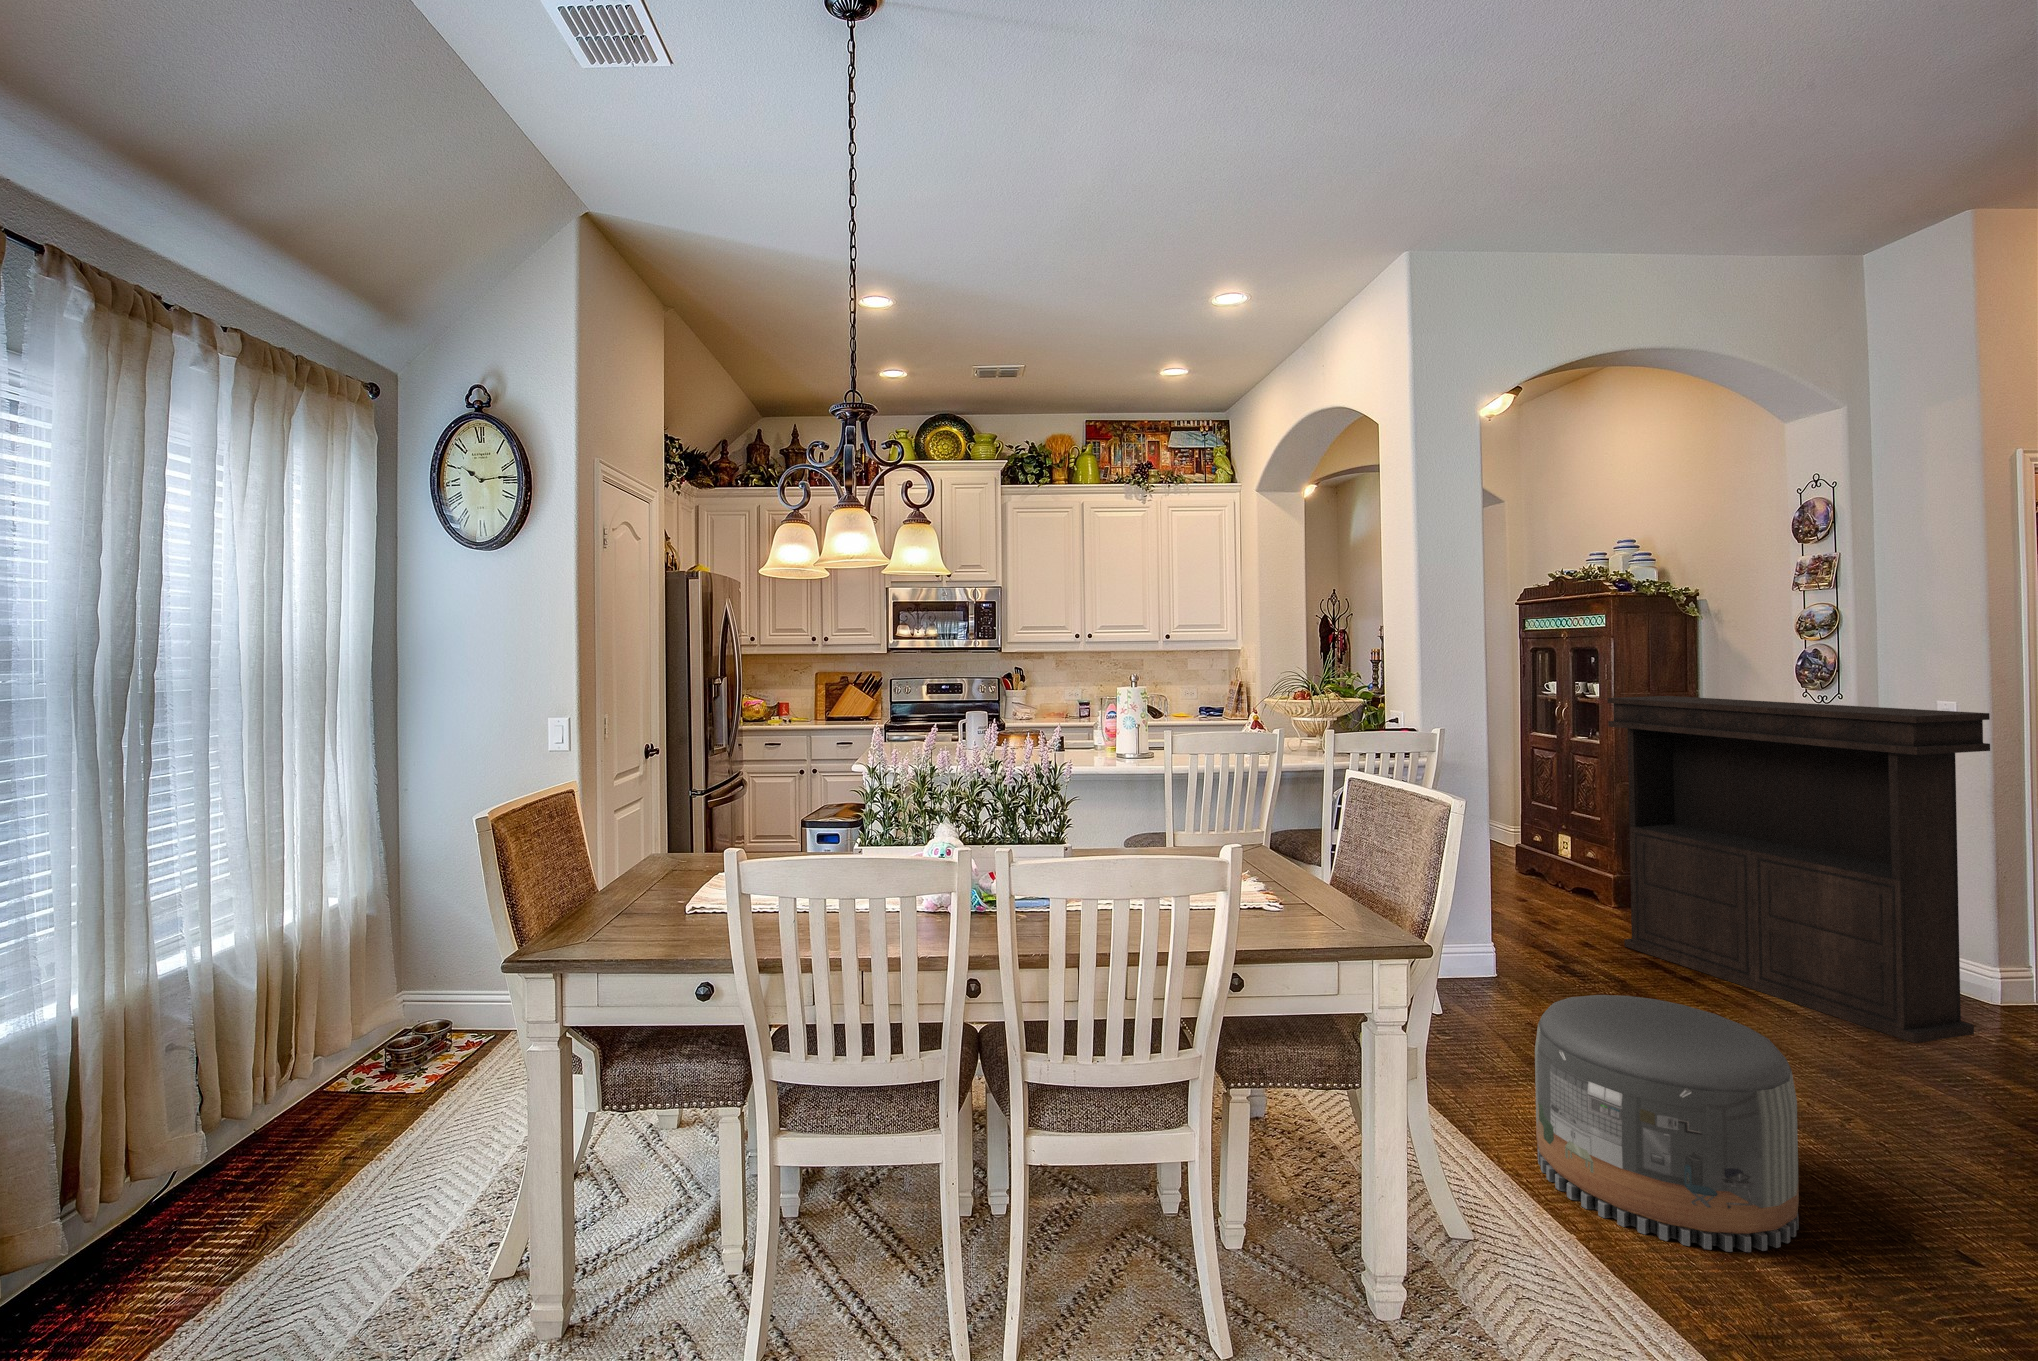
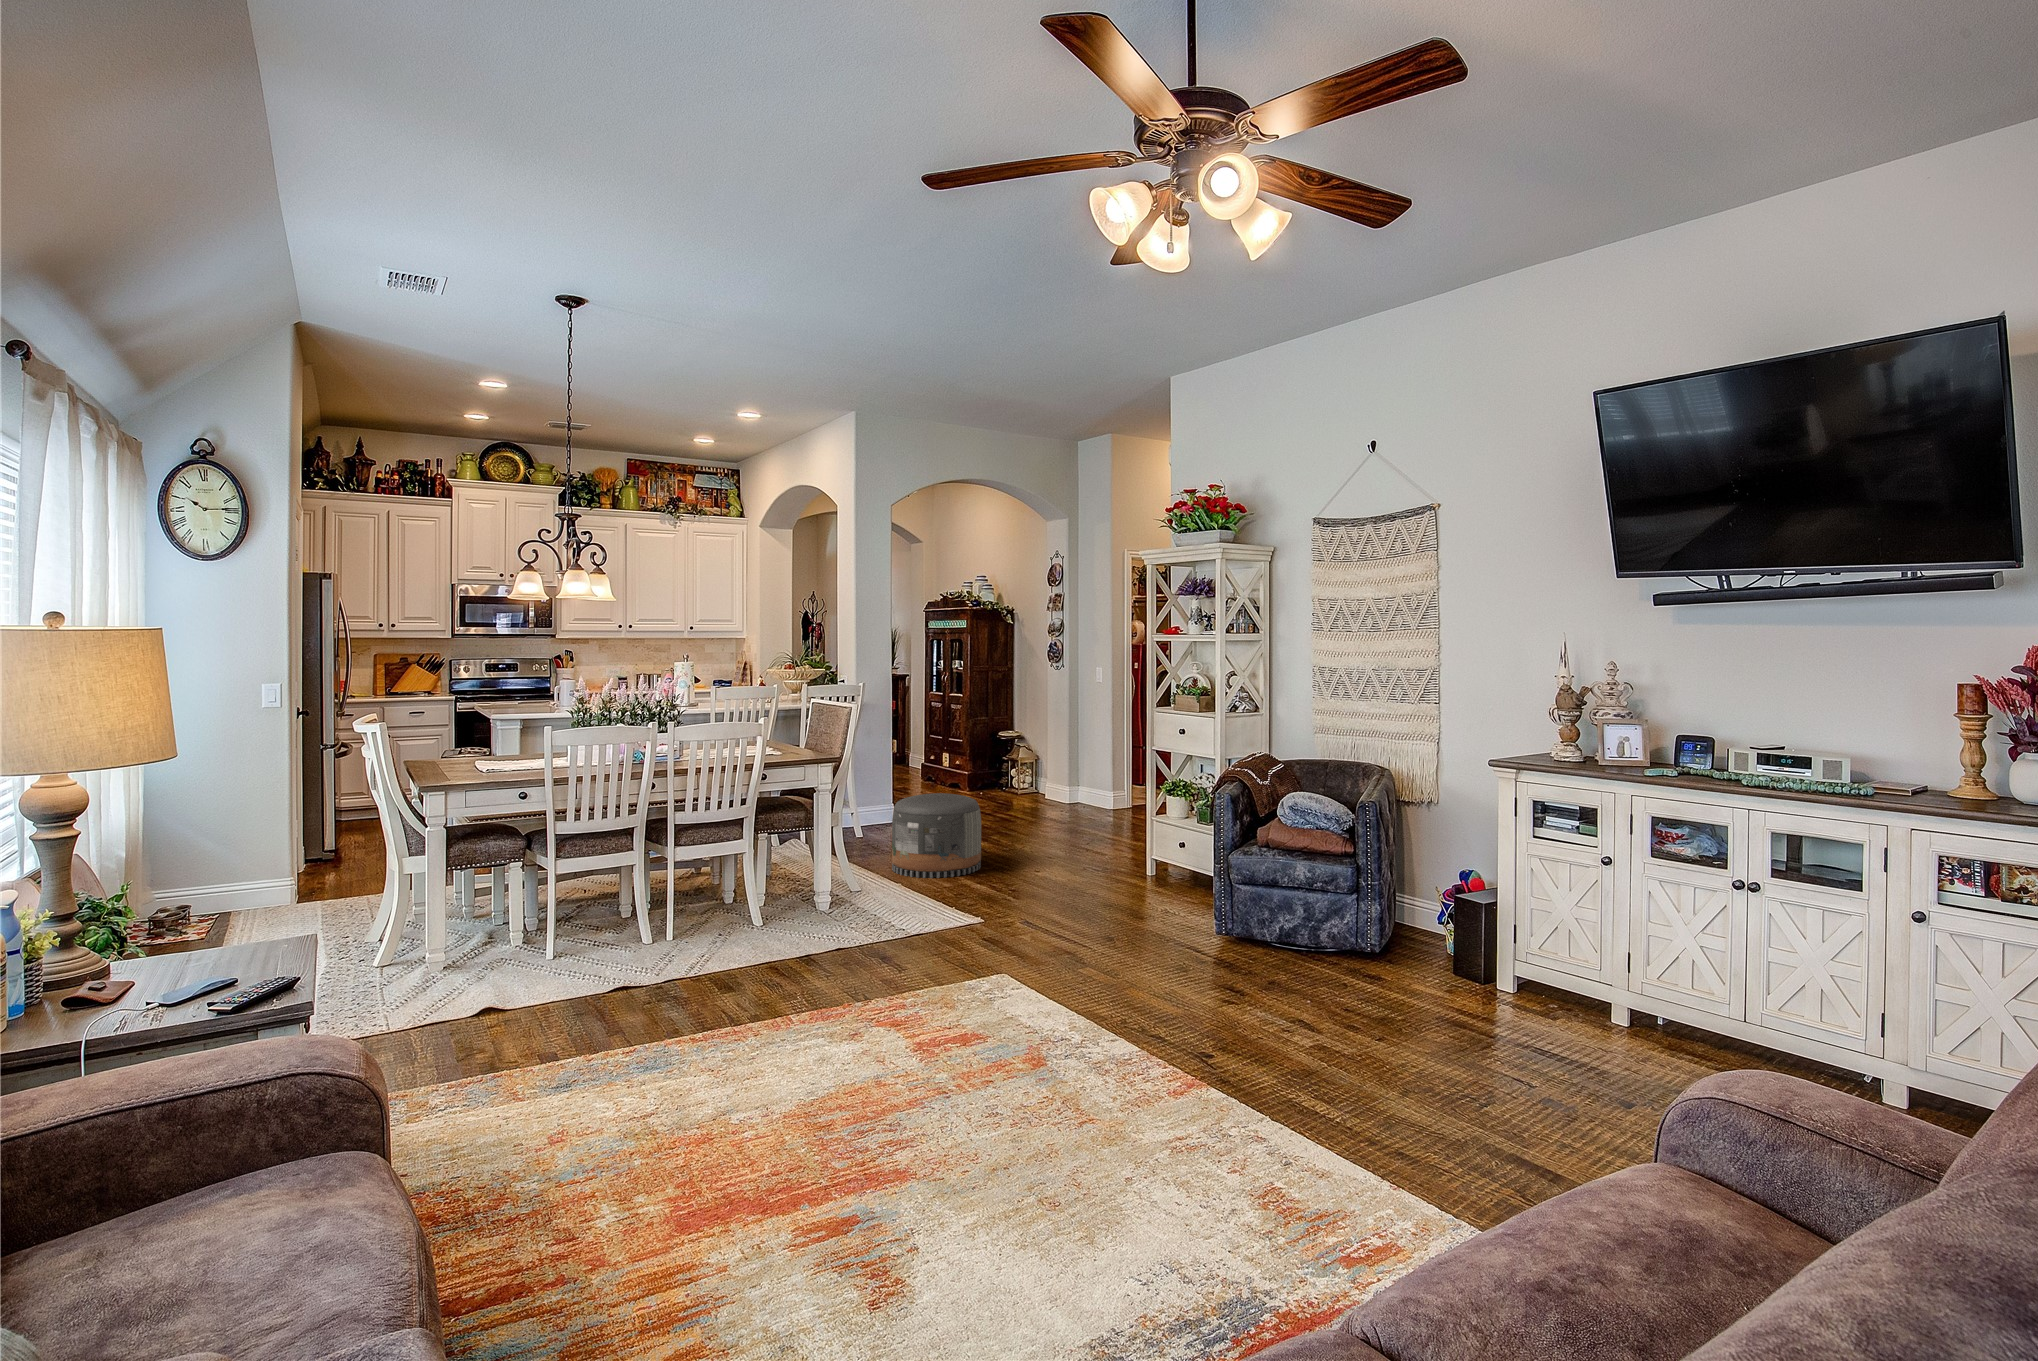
console table: present [1608,696,1990,1043] -> none [957,667,1092,821]

